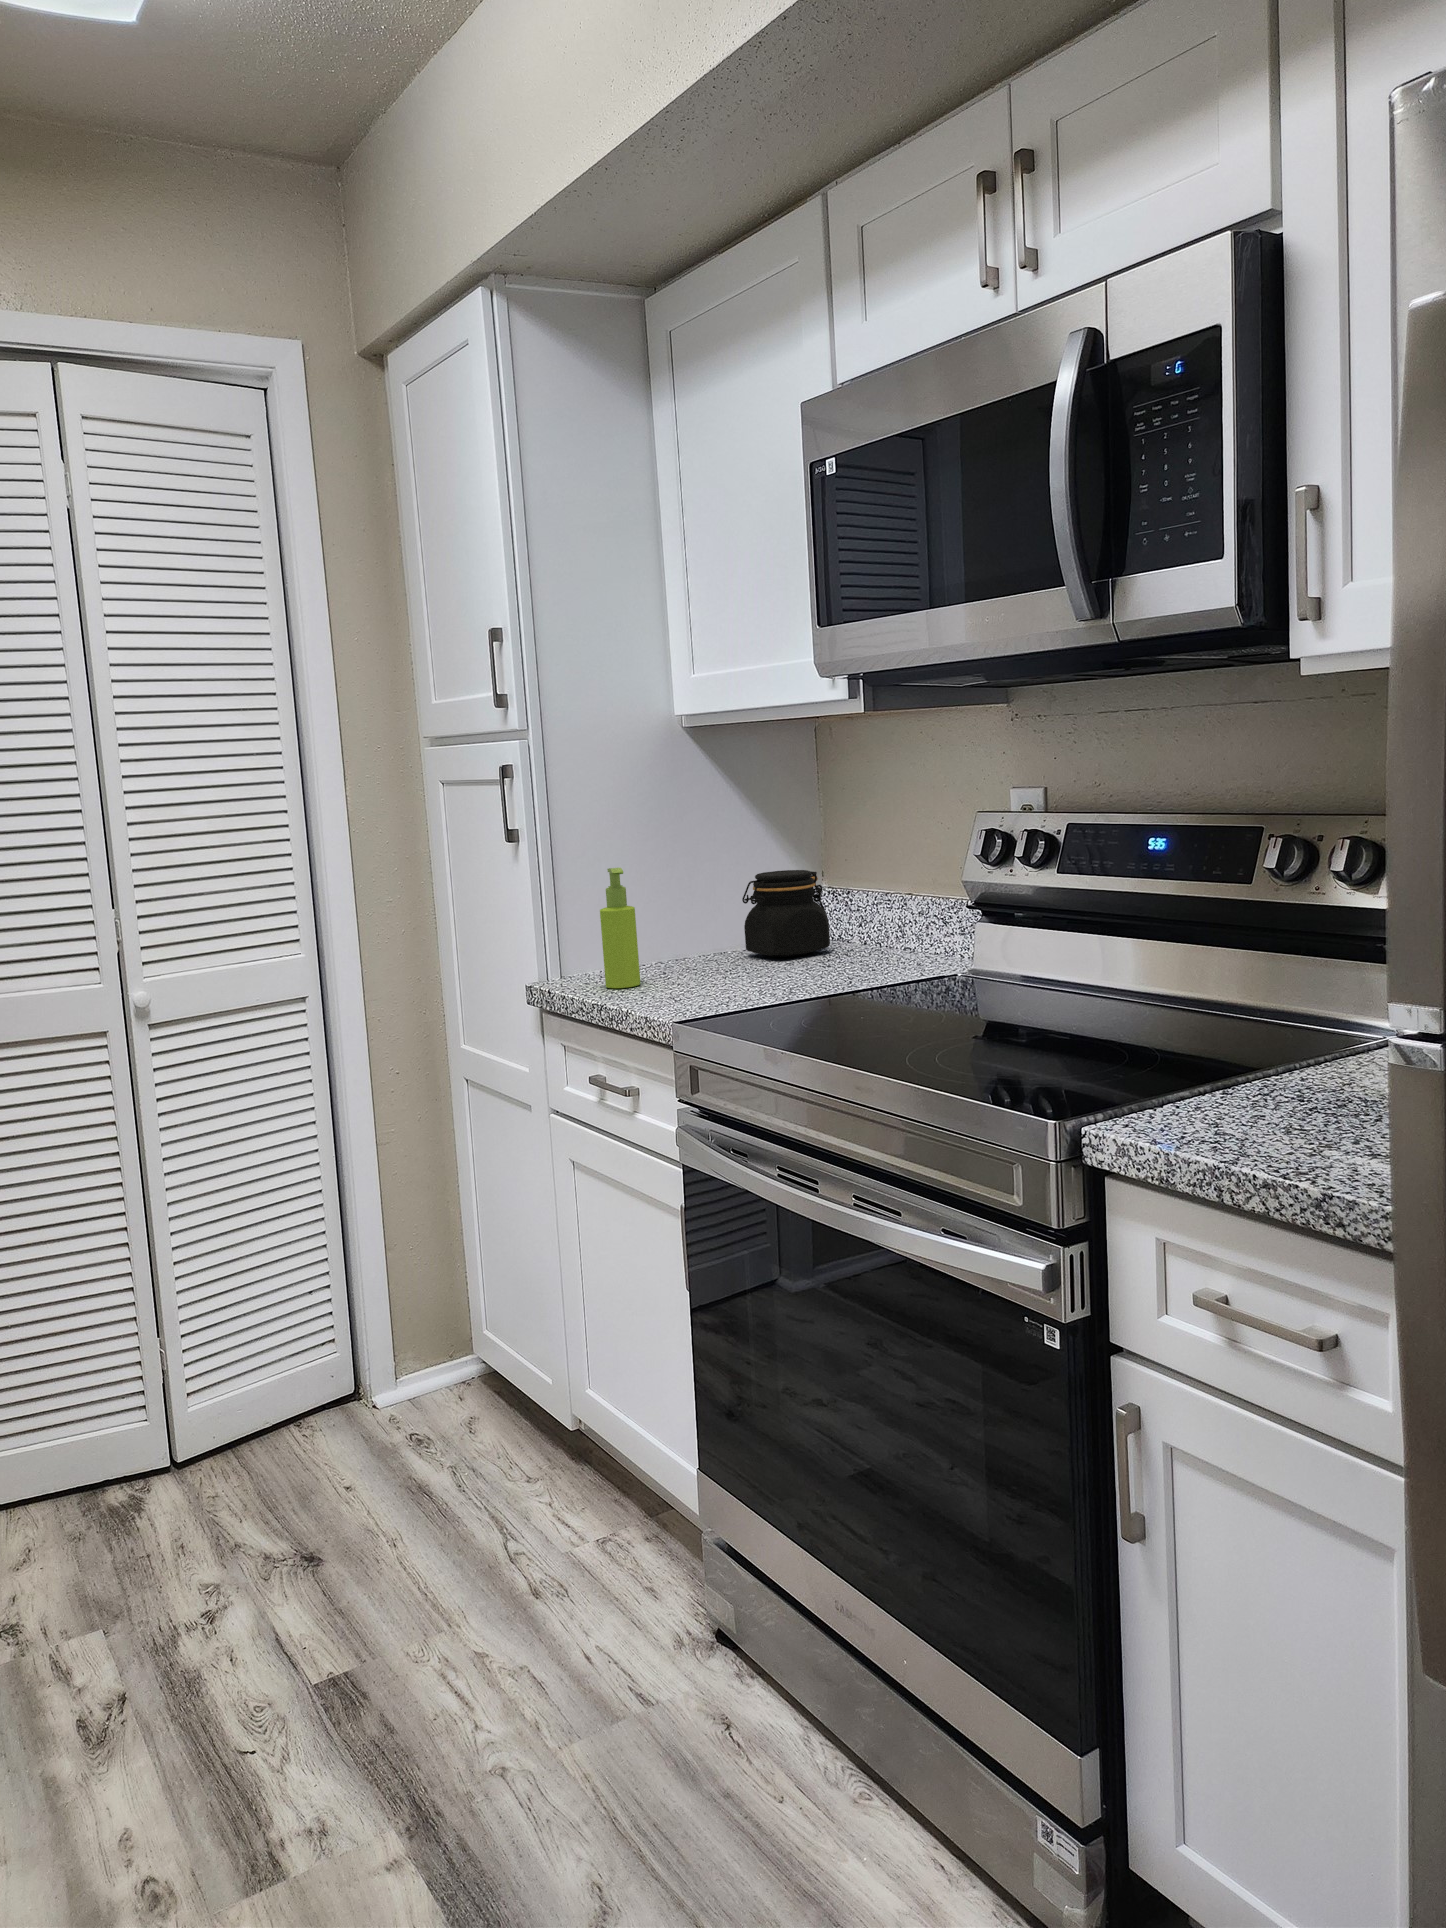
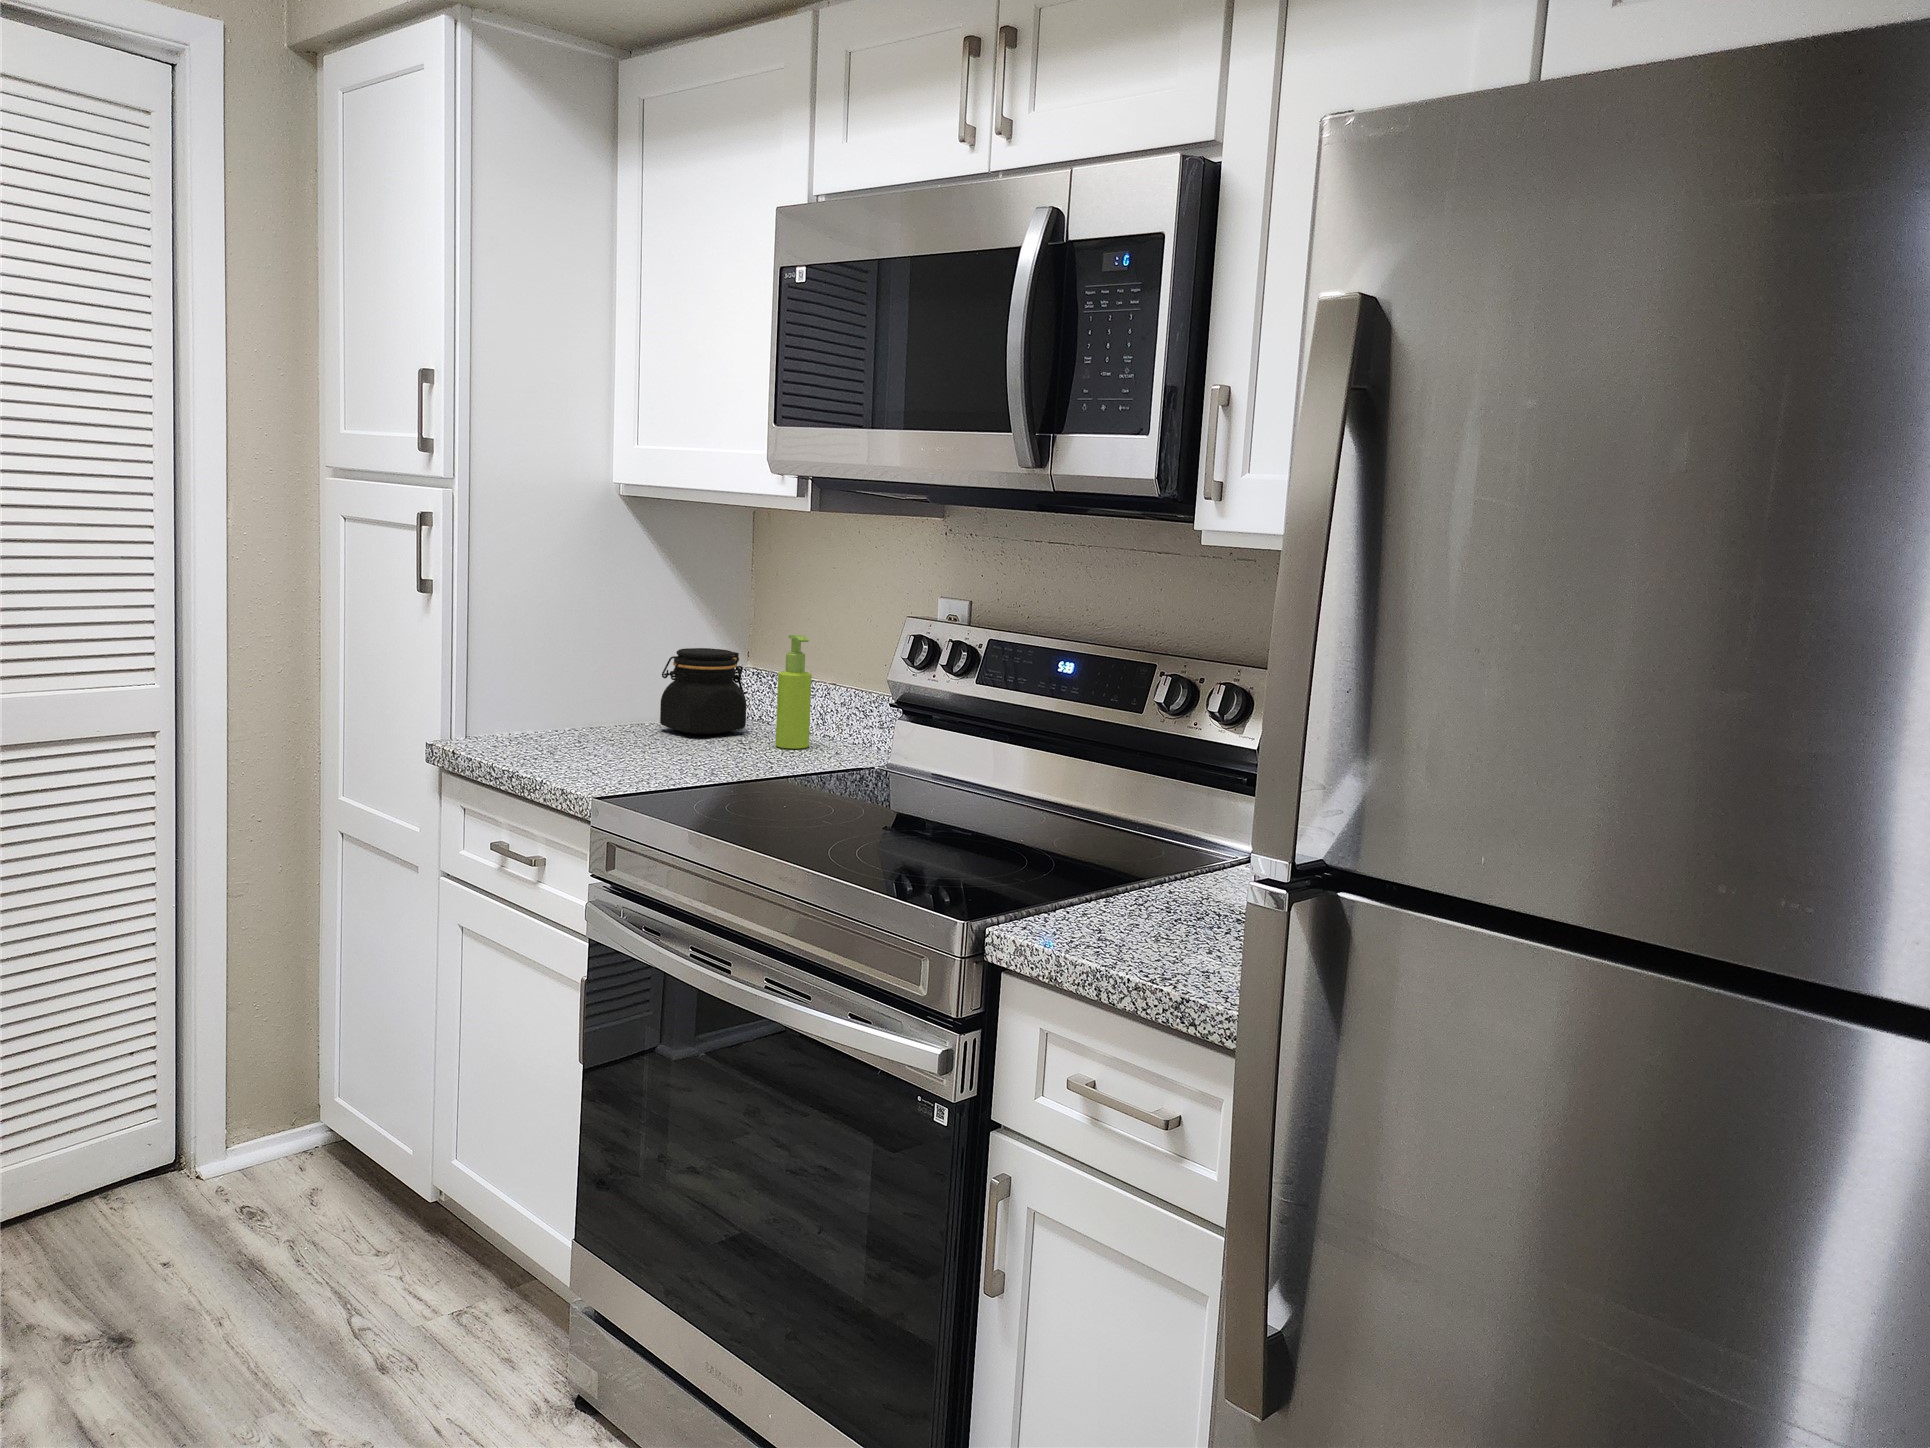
soap dispenser: present [600,868,641,988] -> present [776,635,812,749]

